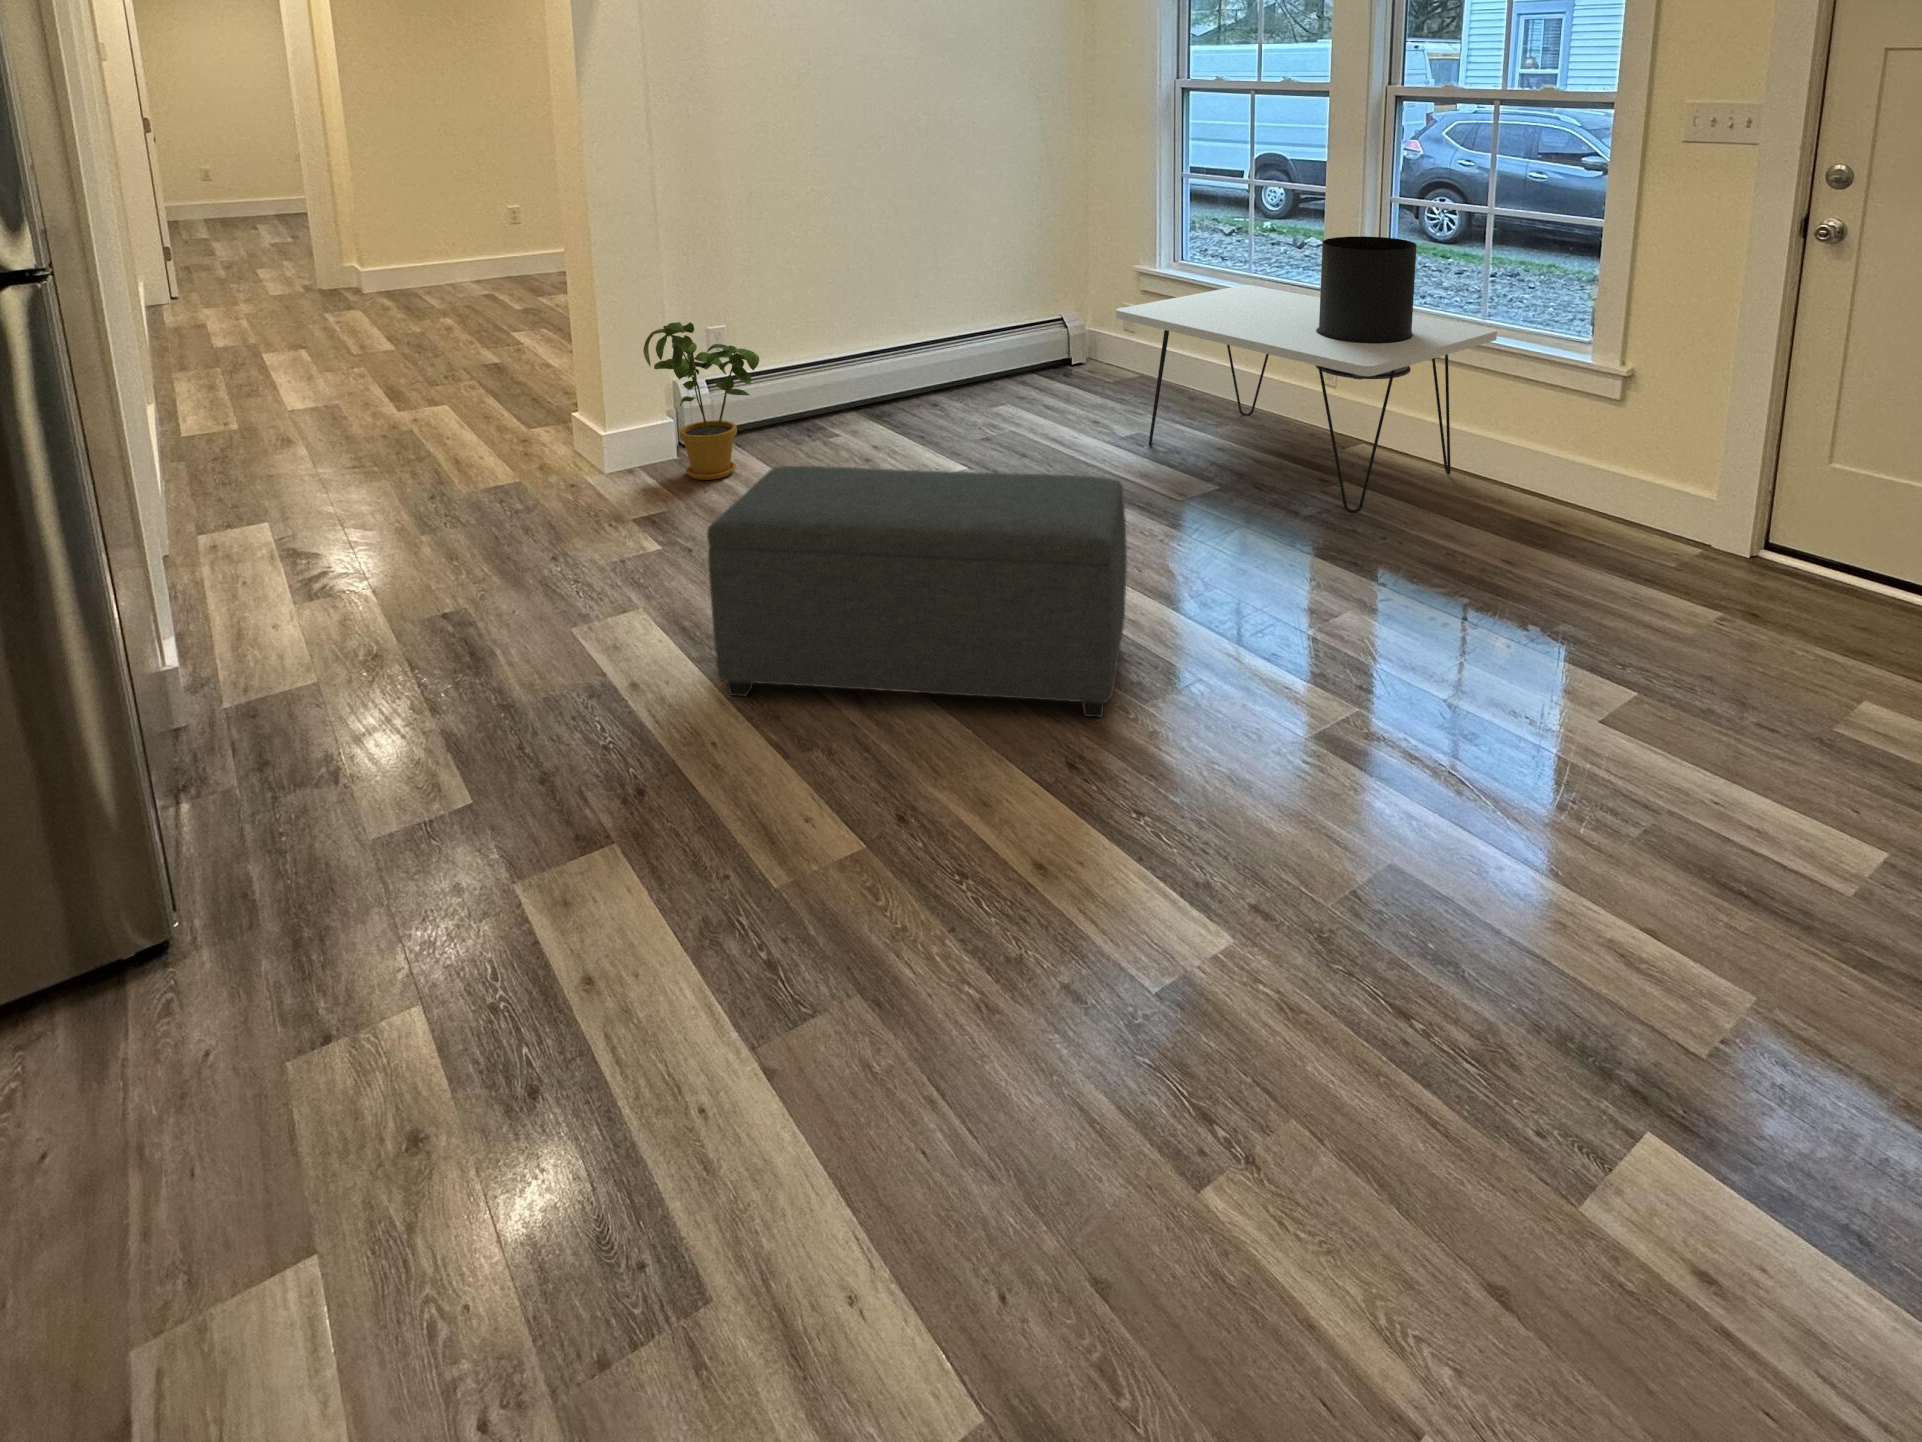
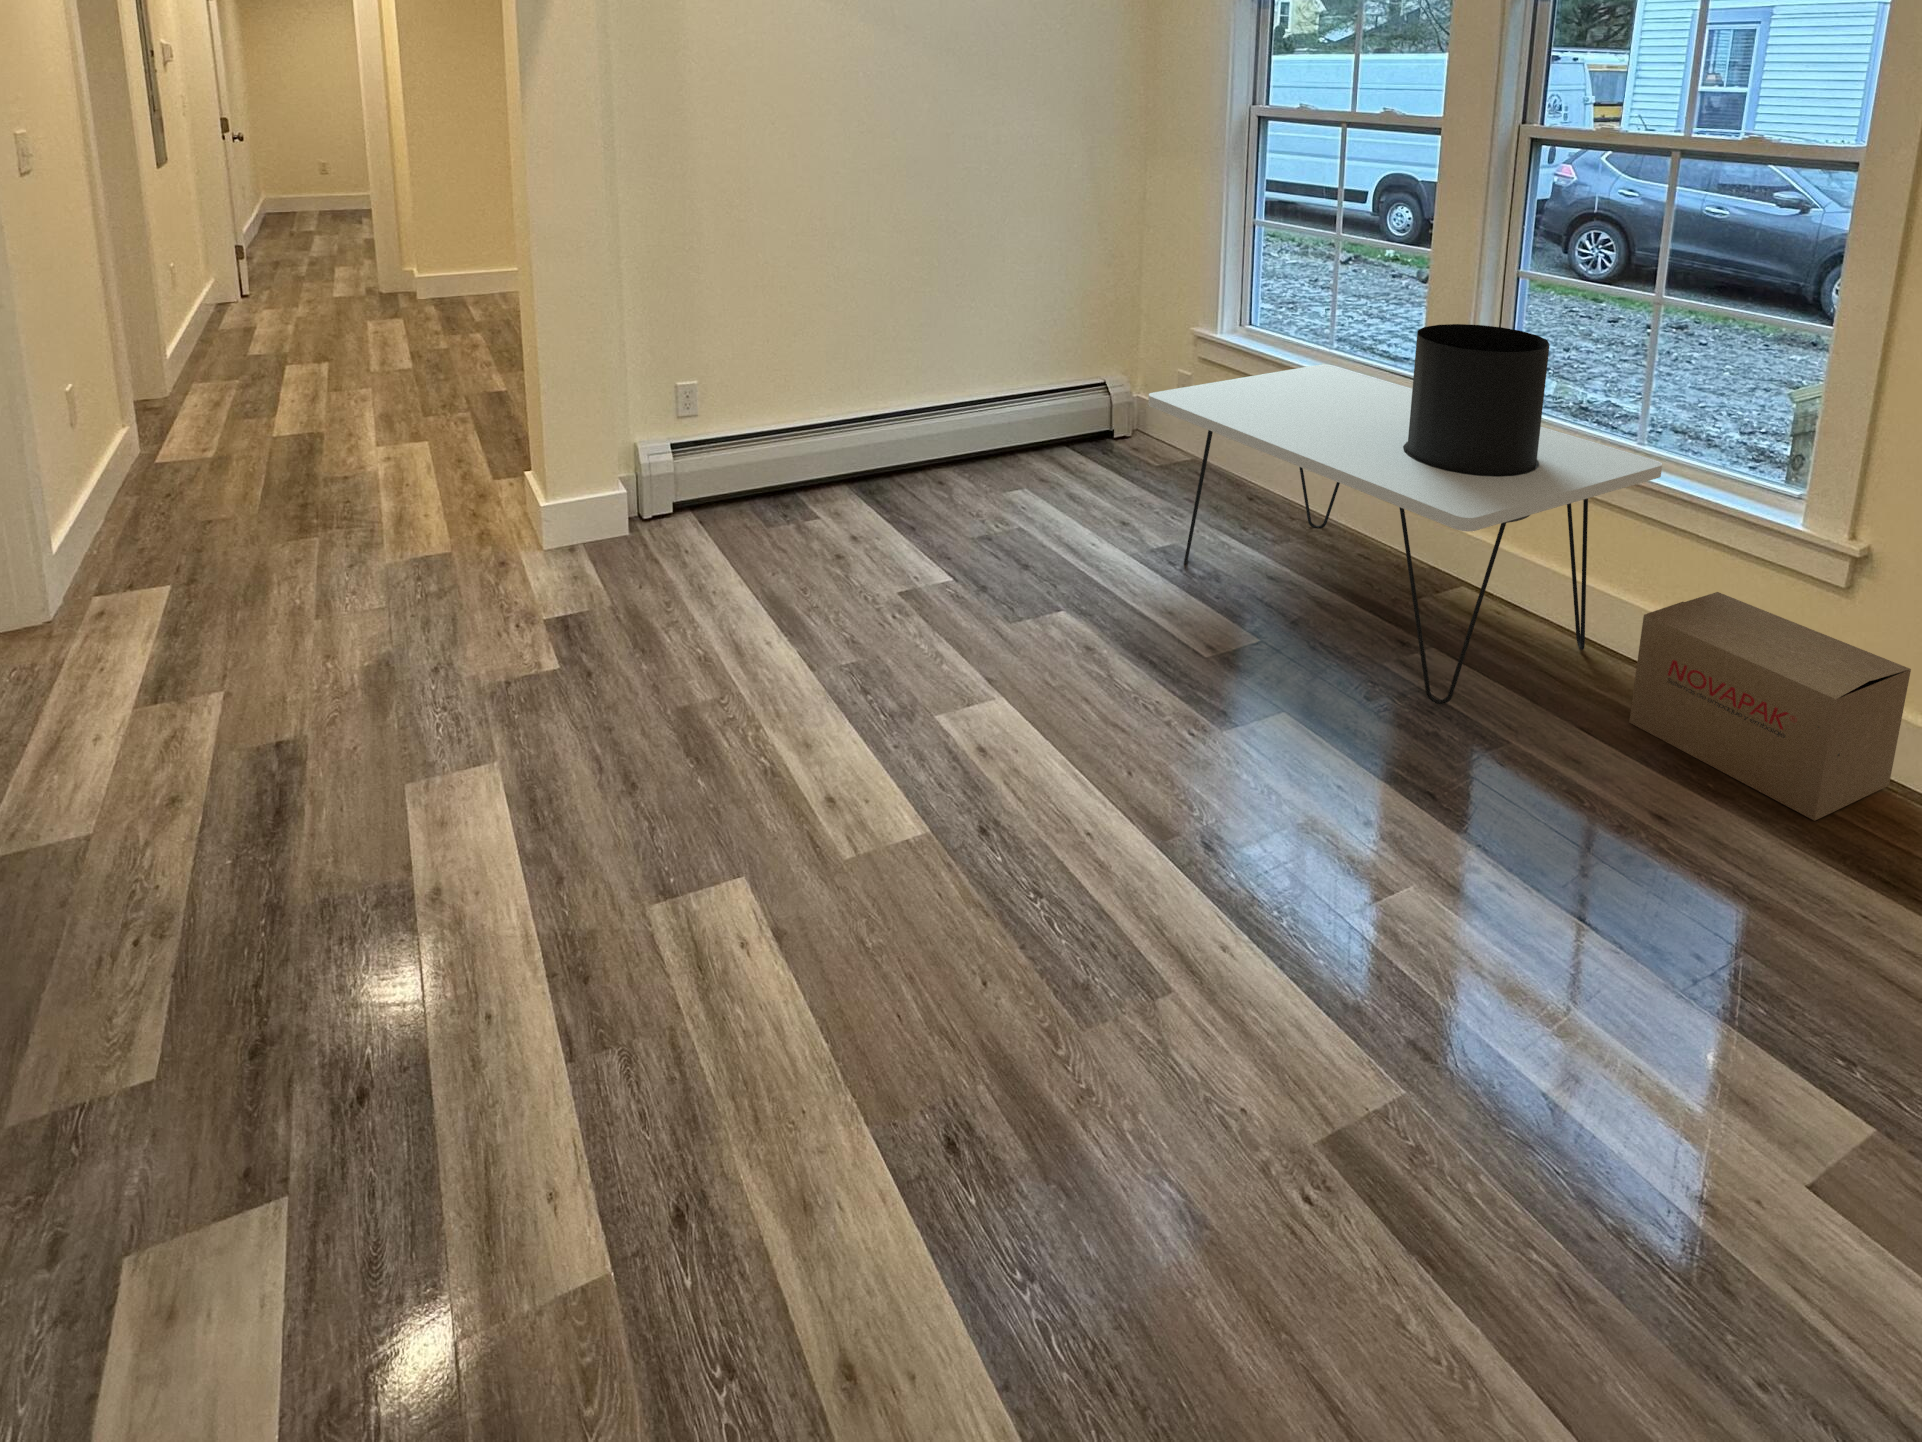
house plant: present [643,322,759,480] -> none [580,386,714,571]
cardboard box: none [1484,417,1660,554] -> present [1629,592,1911,821]
ottoman: present [707,466,1127,717] -> none [509,615,1085,1050]

